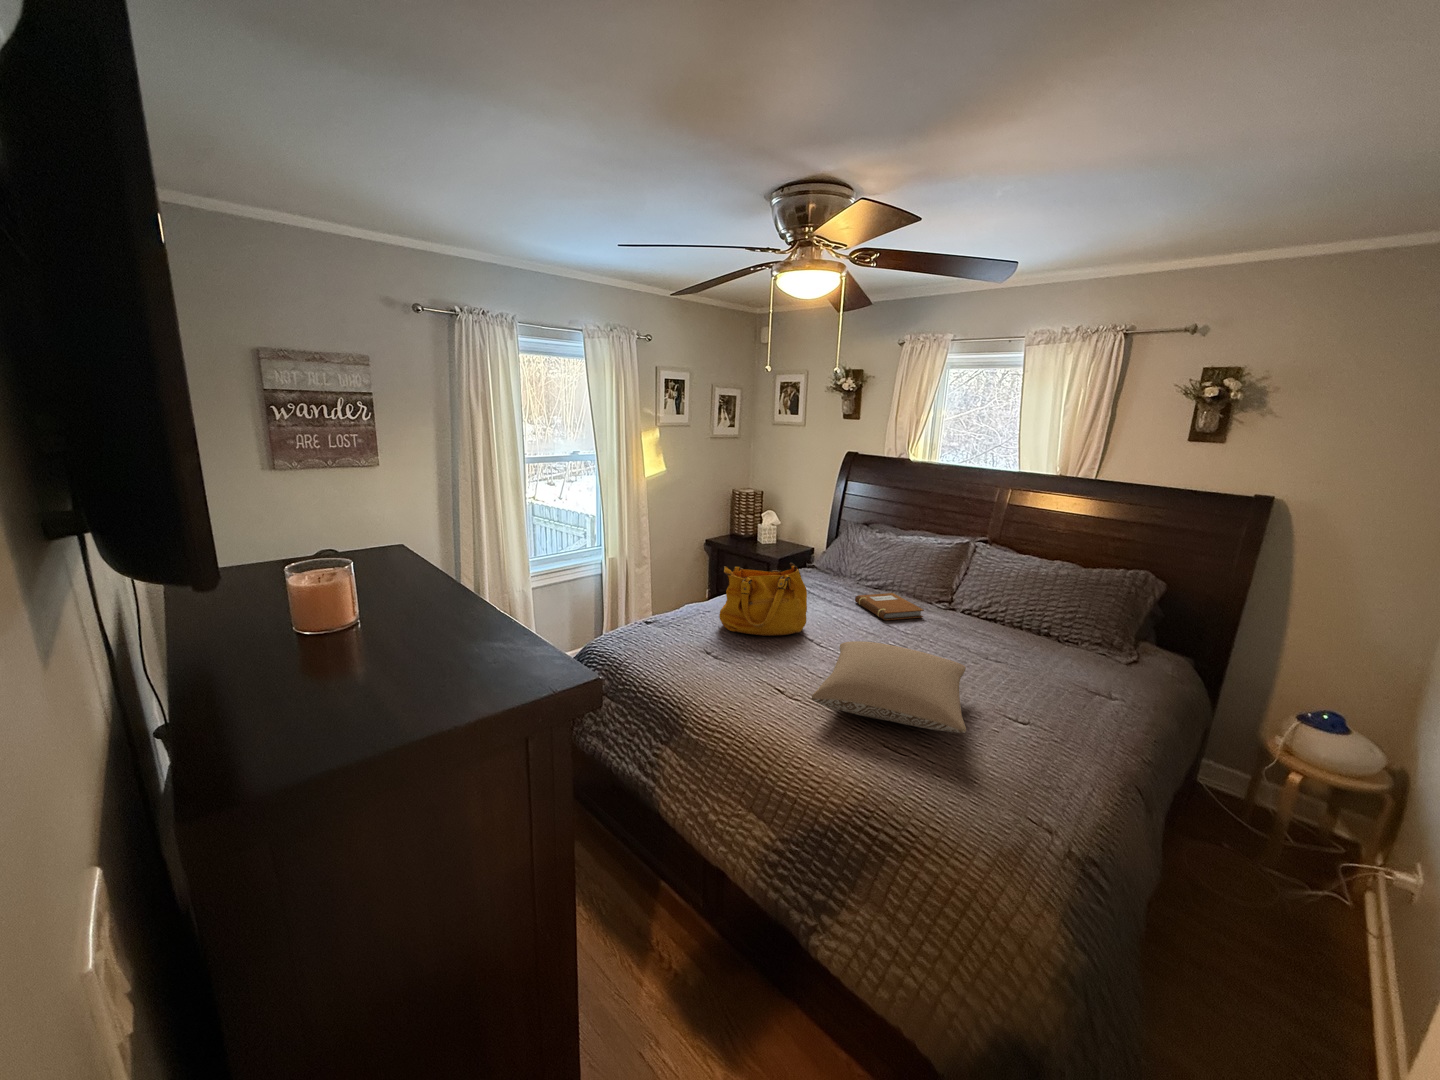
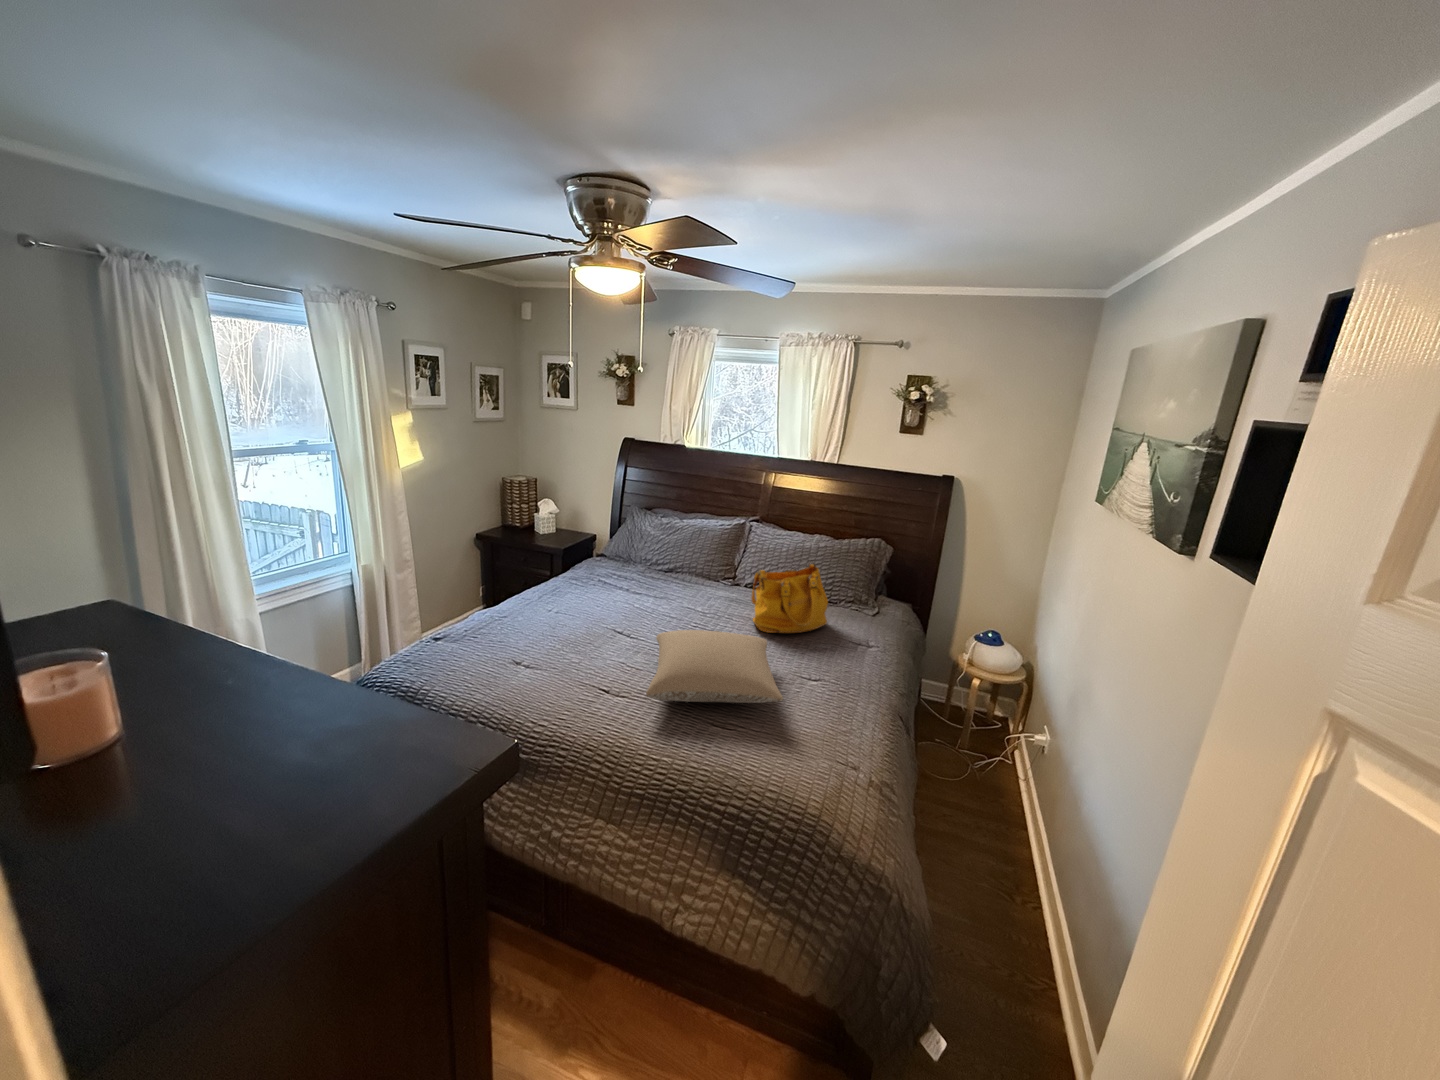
handbag: present [719,563,807,636] -> present [751,563,828,633]
notebook: present [855,593,924,620] -> none [653,576,716,603]

